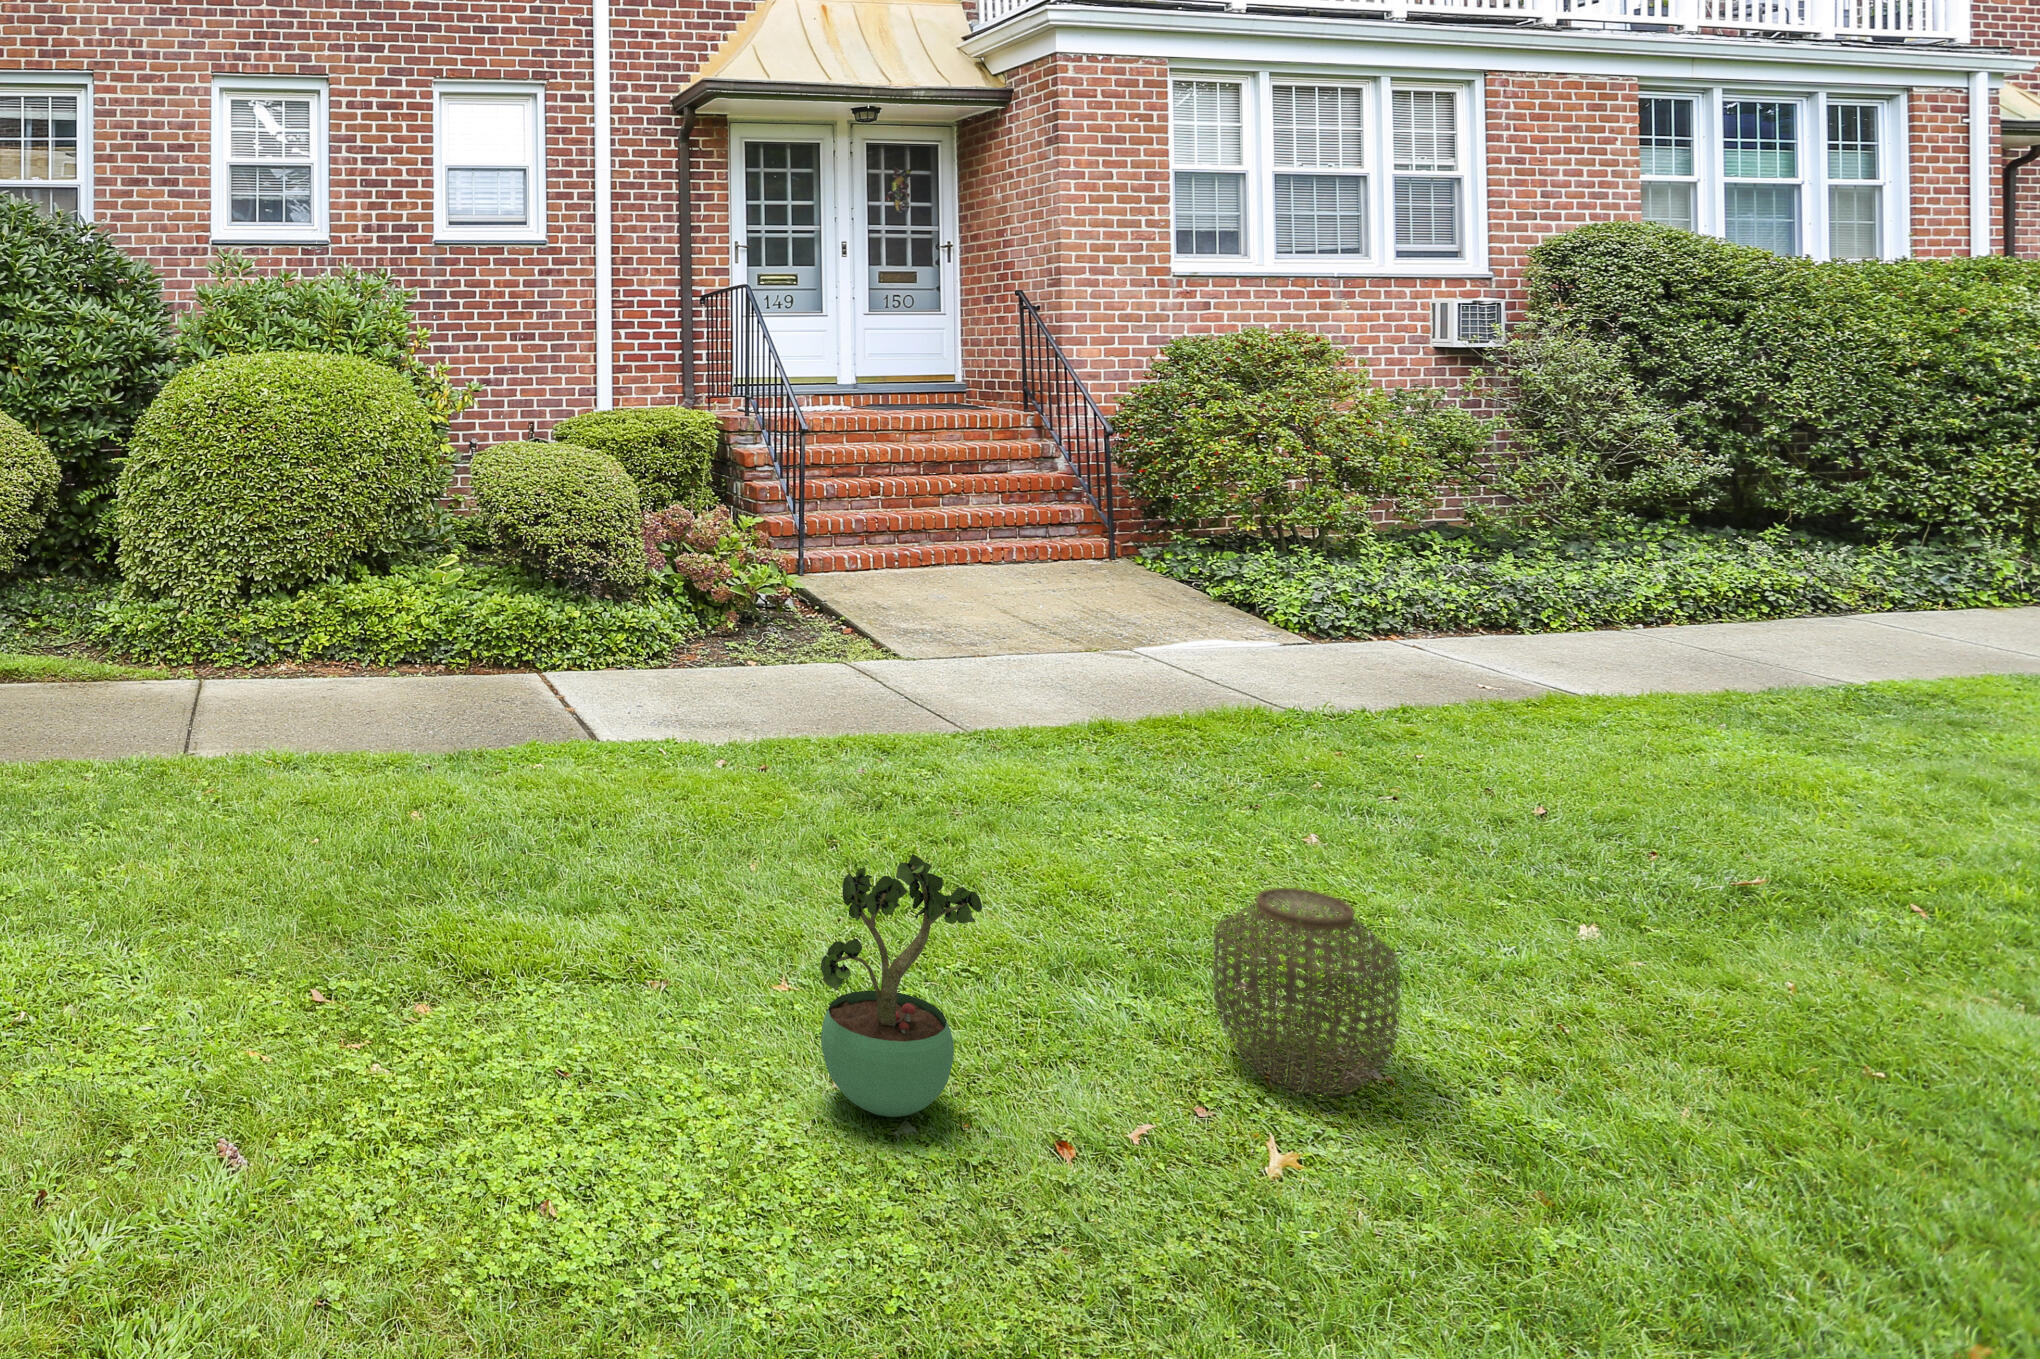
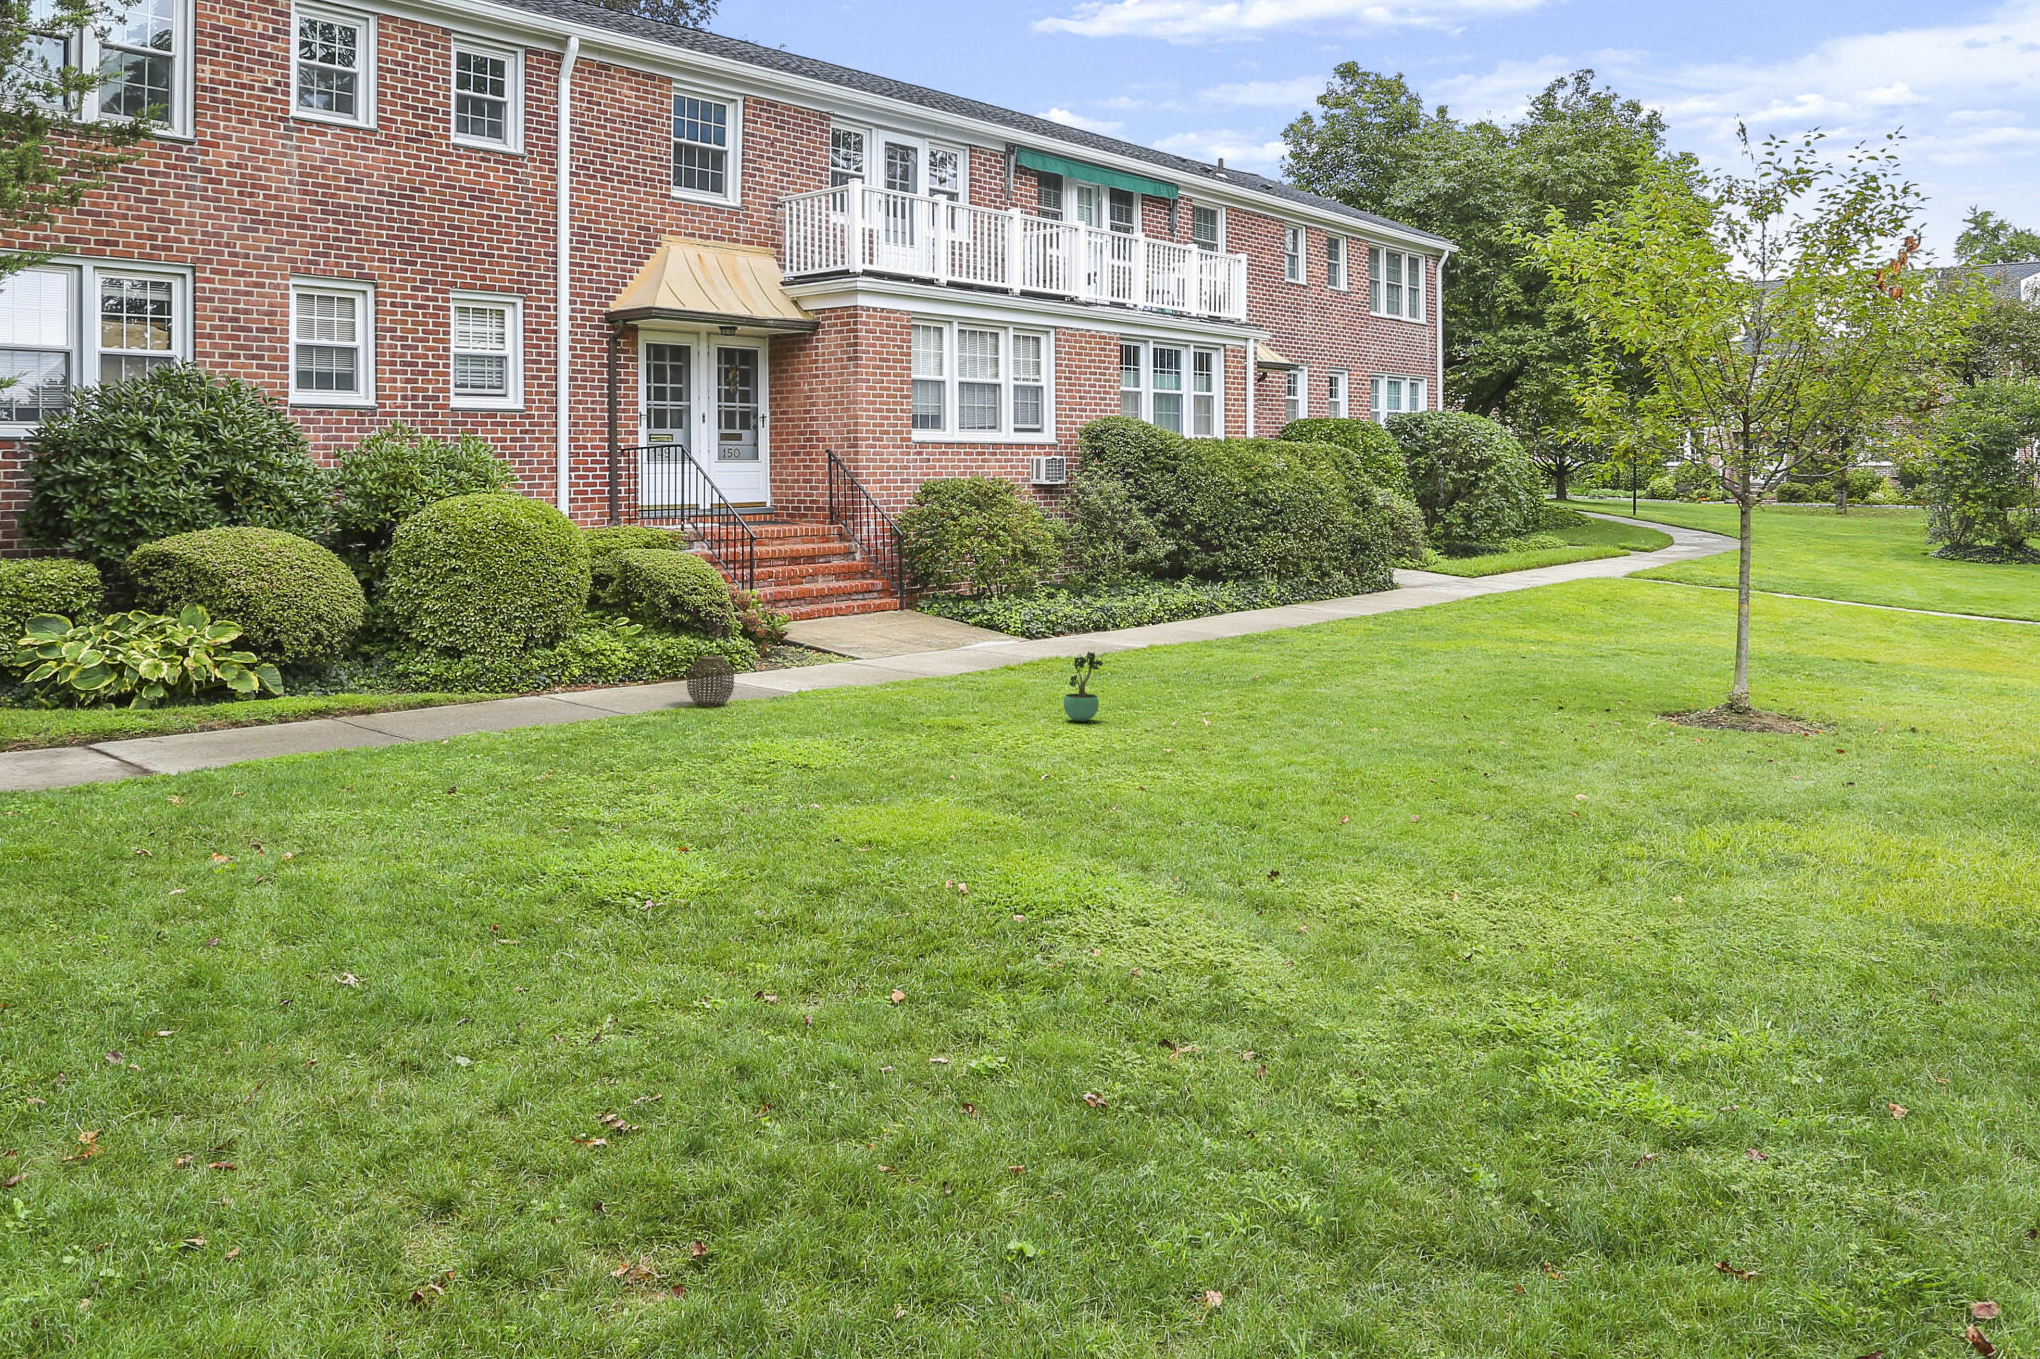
woven basket: present [1213,888,1400,1096] -> present [687,656,734,707]

